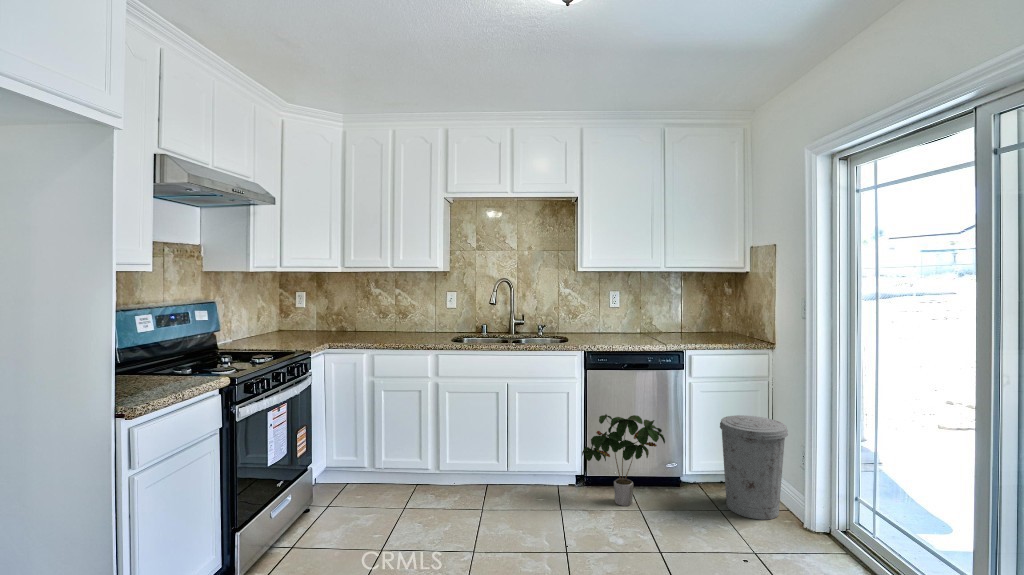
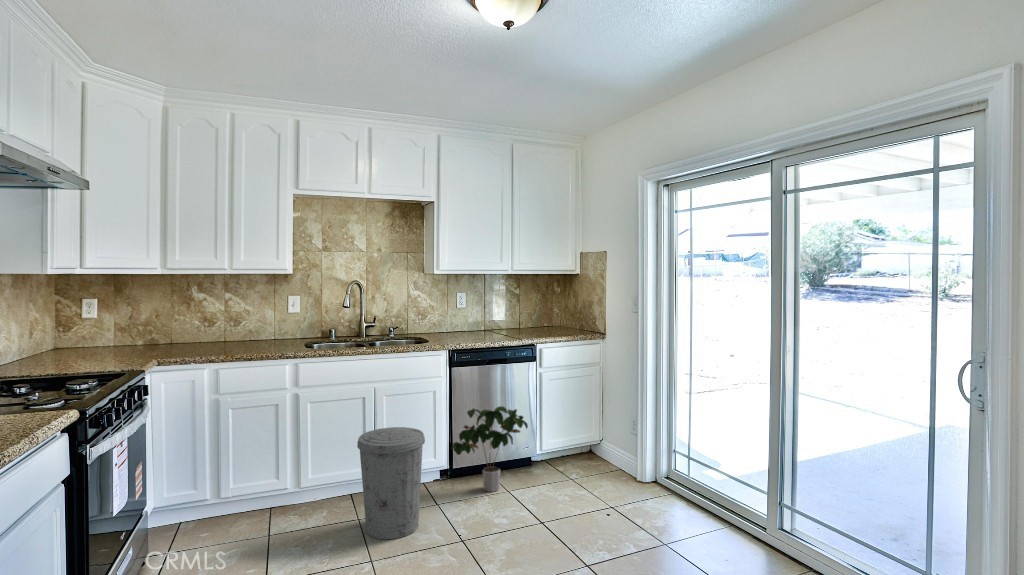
trash can: present [720,415,788,520] -> present [357,427,425,539]

